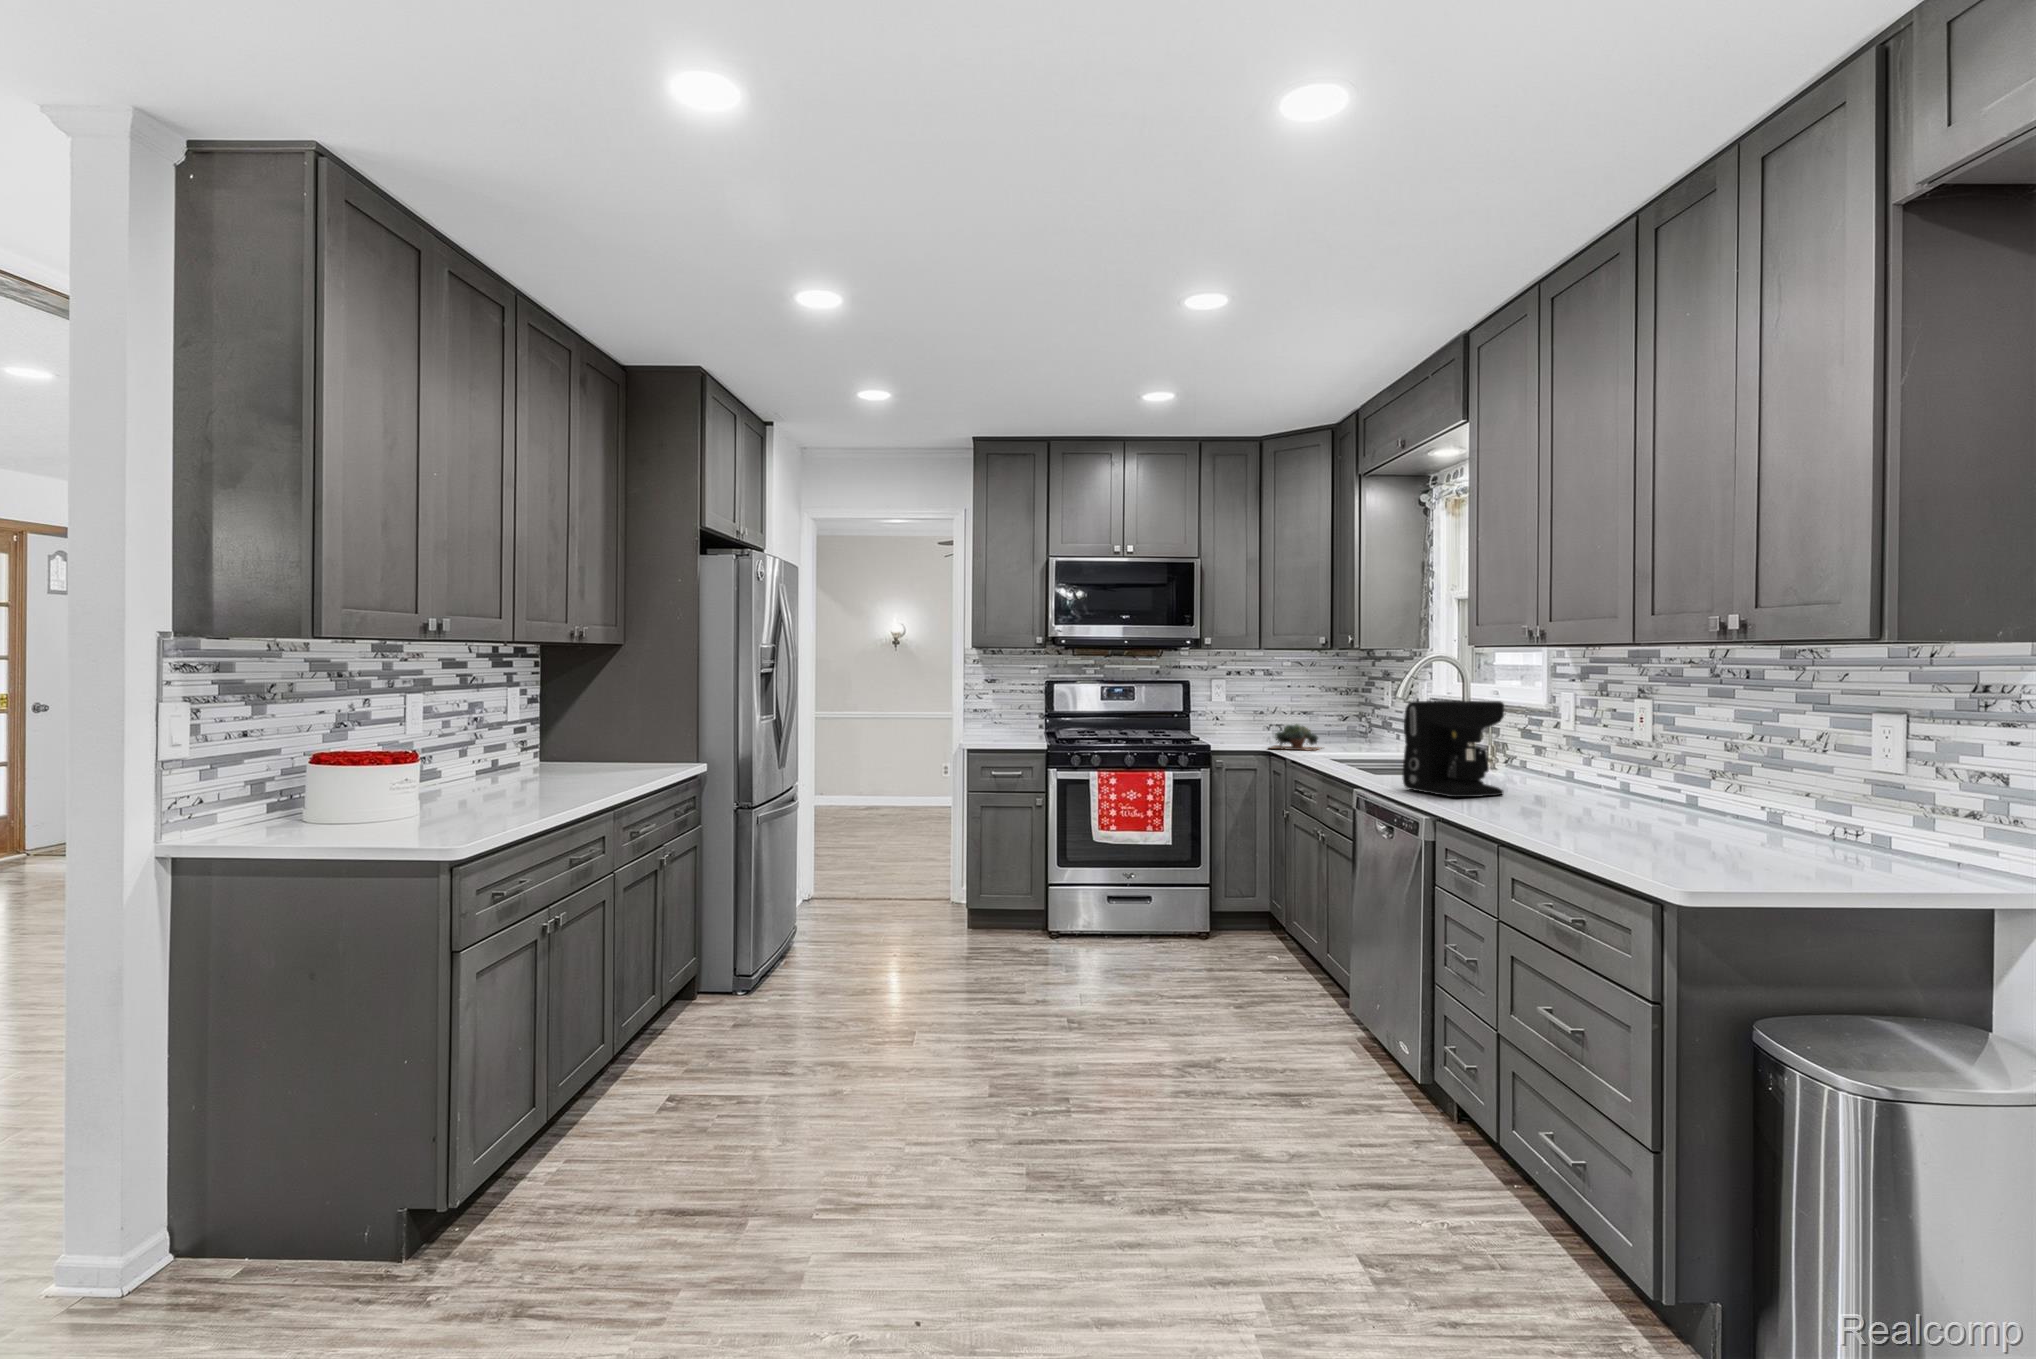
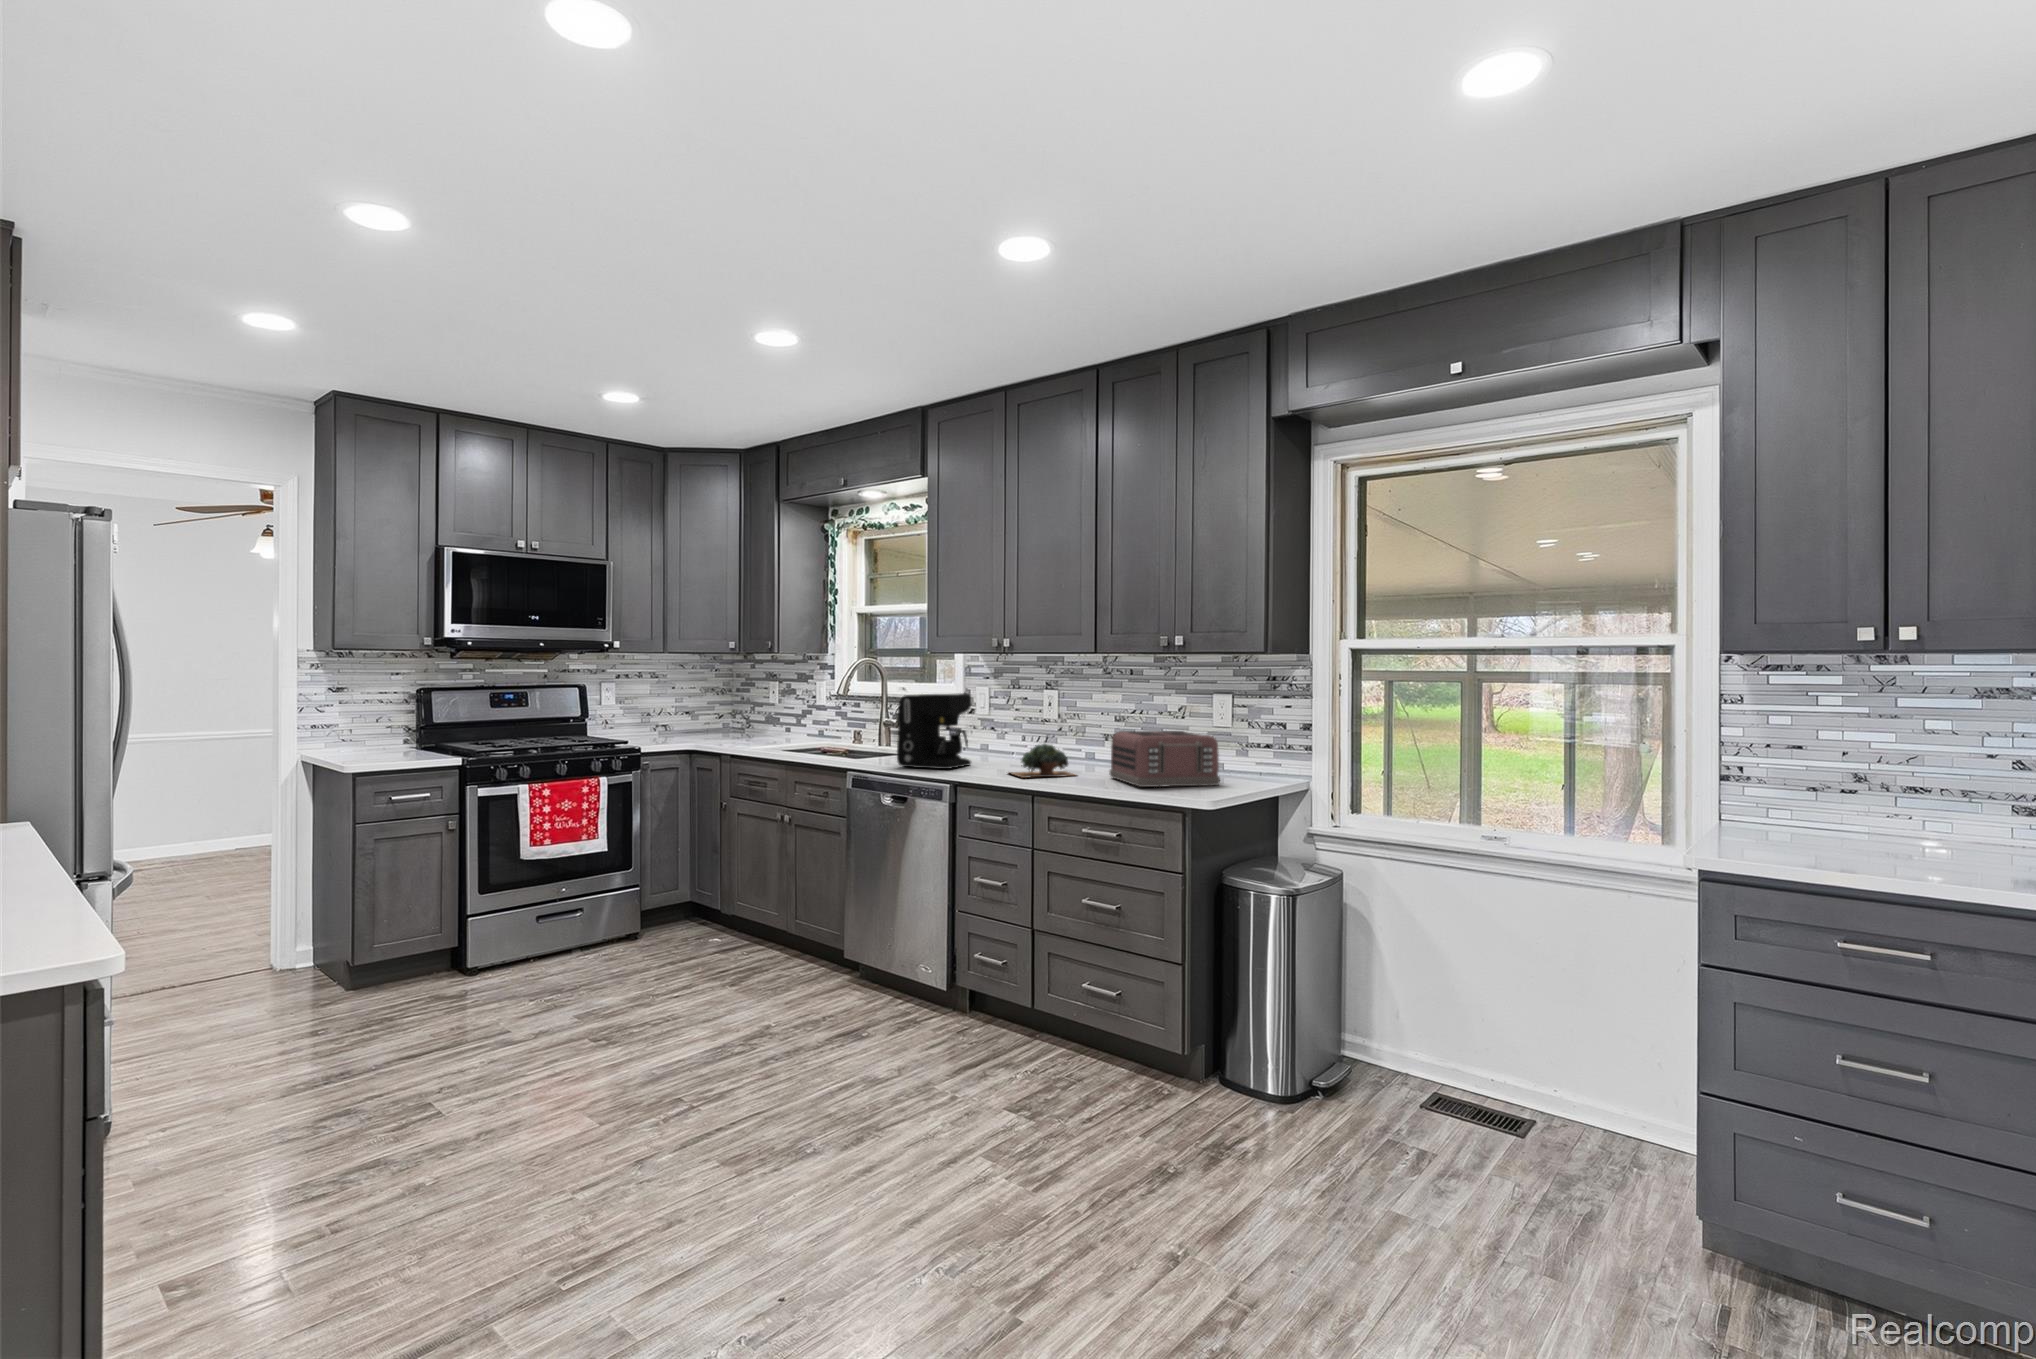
succulent plant: present [1270,724,1320,751] -> present [1010,744,1074,778]
toaster: none [1646,766,1823,871] -> present [1109,731,1220,787]

